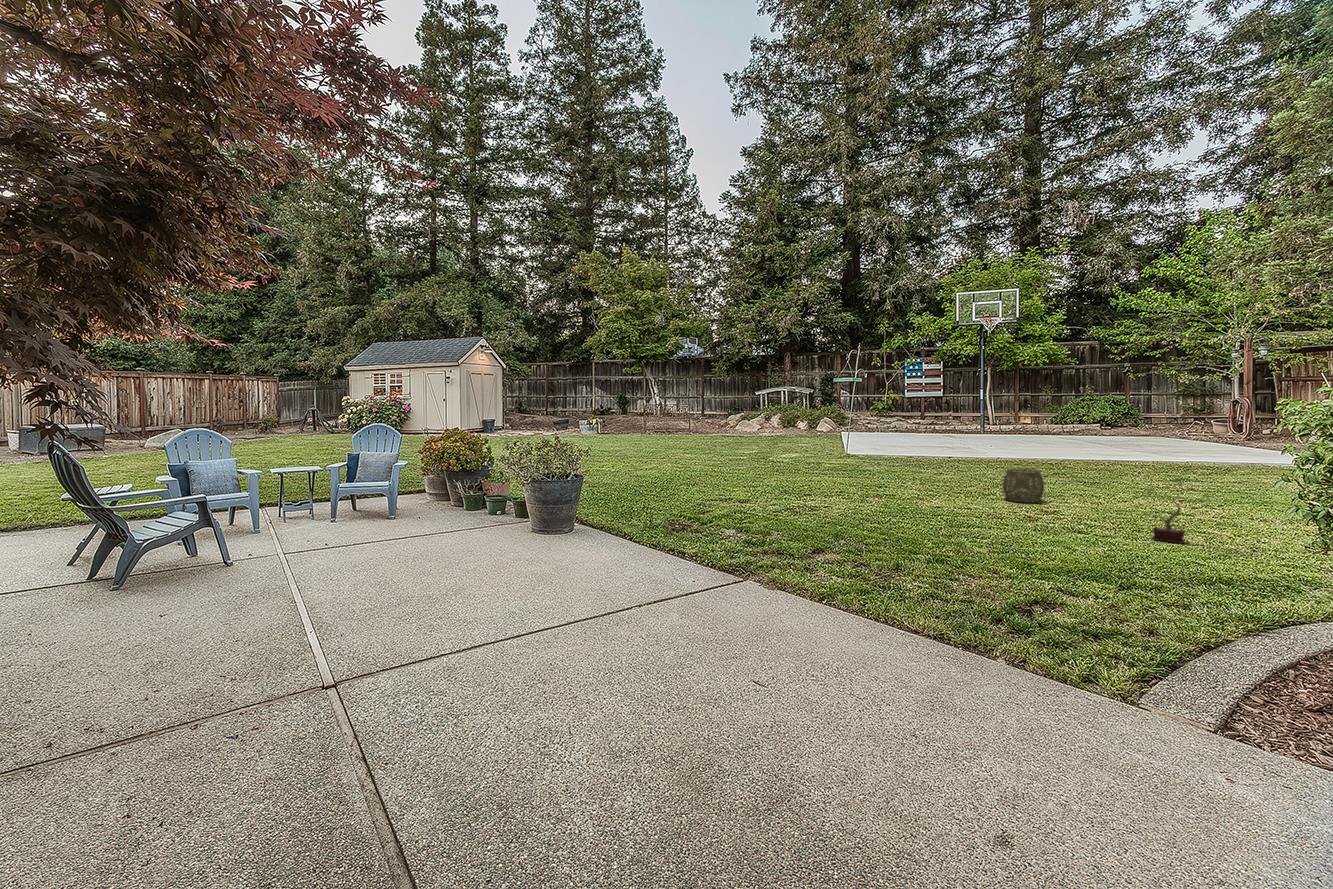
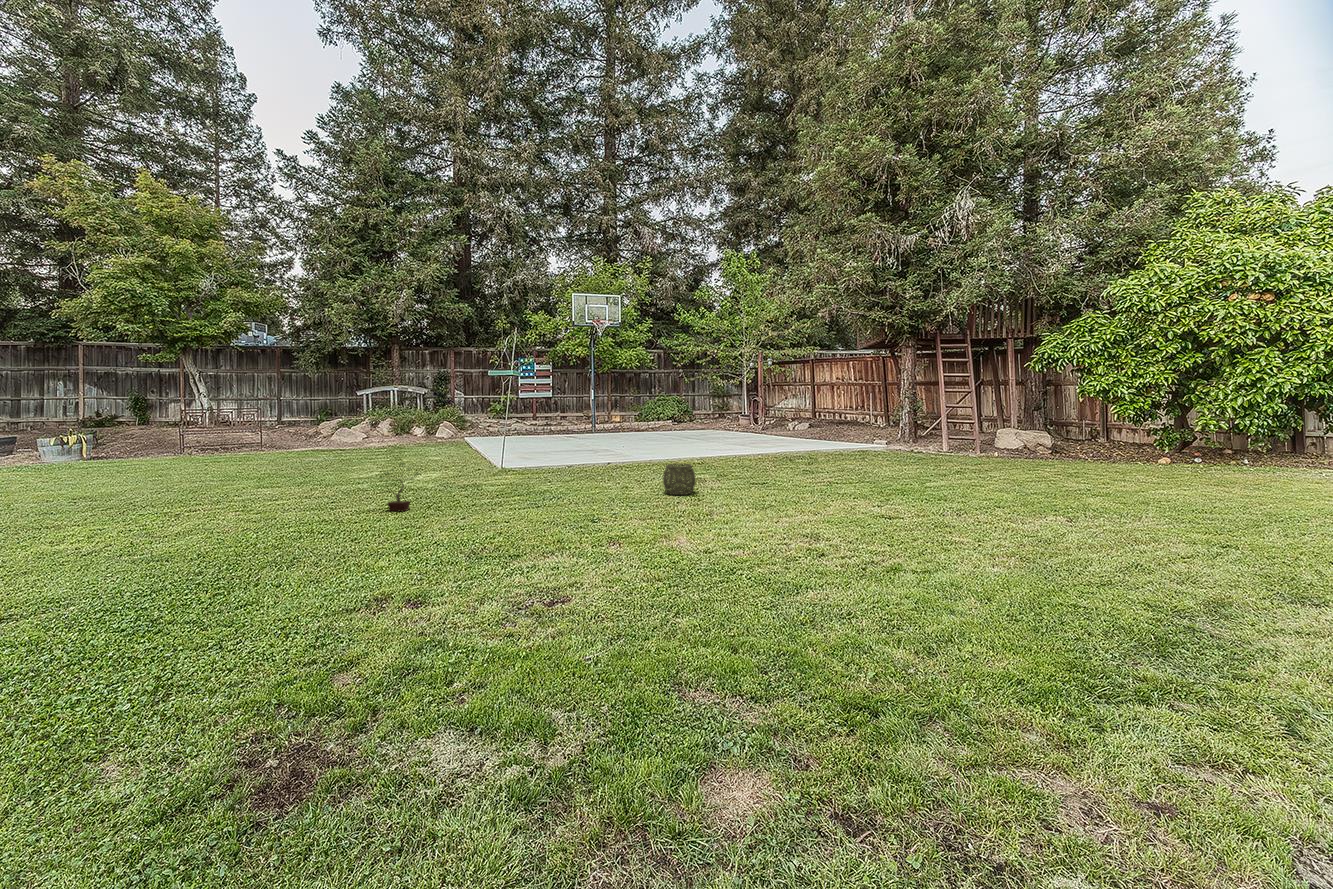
potted plant: present [1143,478,1209,543] -> present [383,463,419,511]

